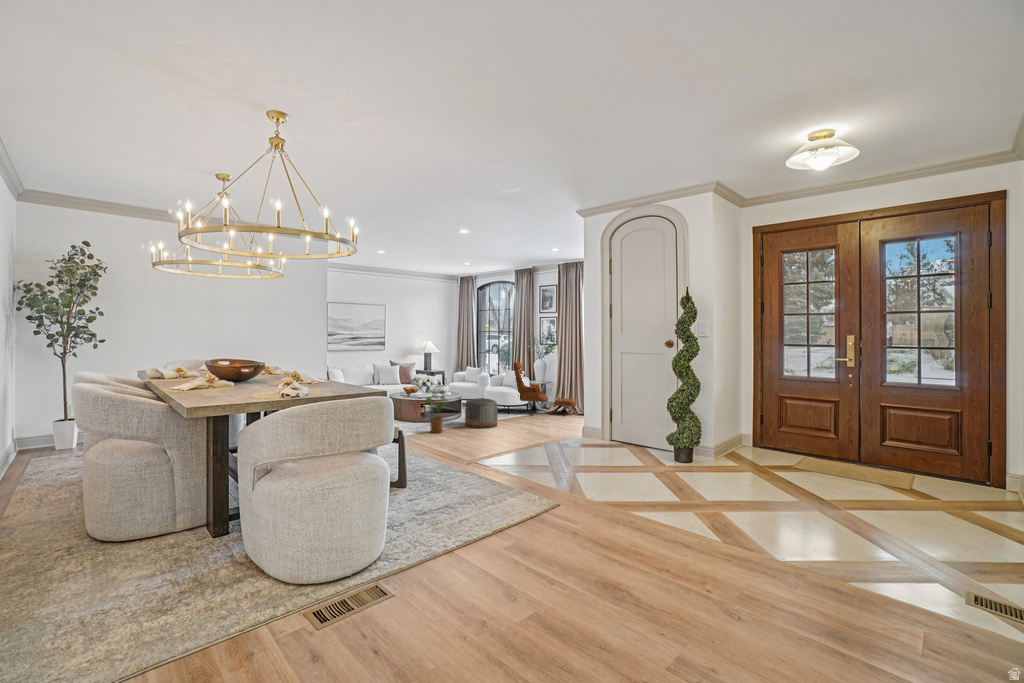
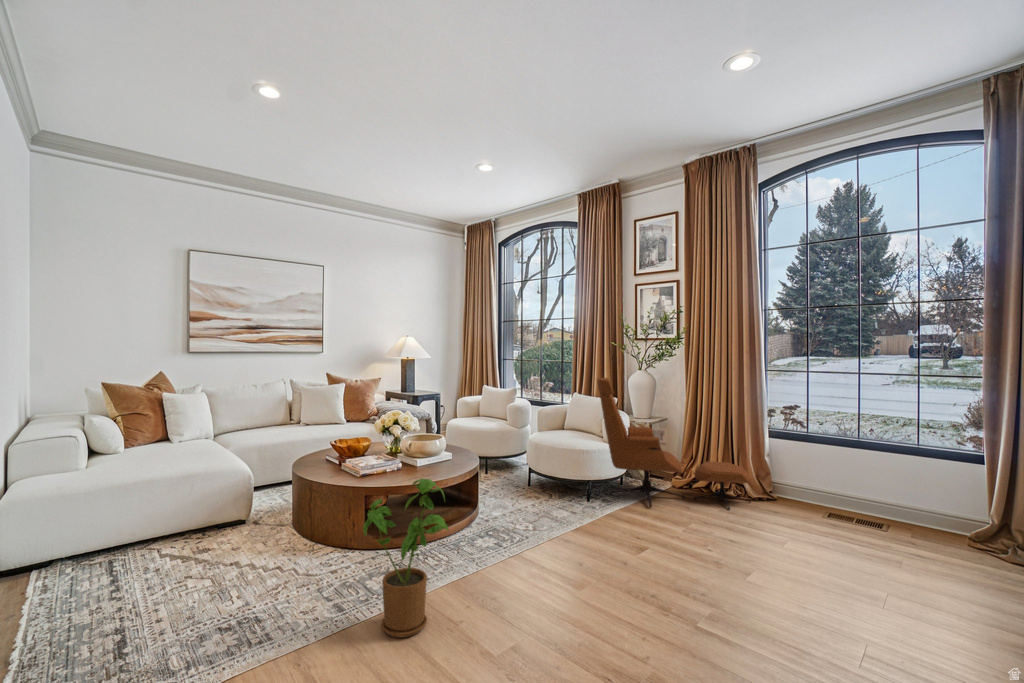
pouf: present [465,399,498,428] -> none [496,484,592,591]

